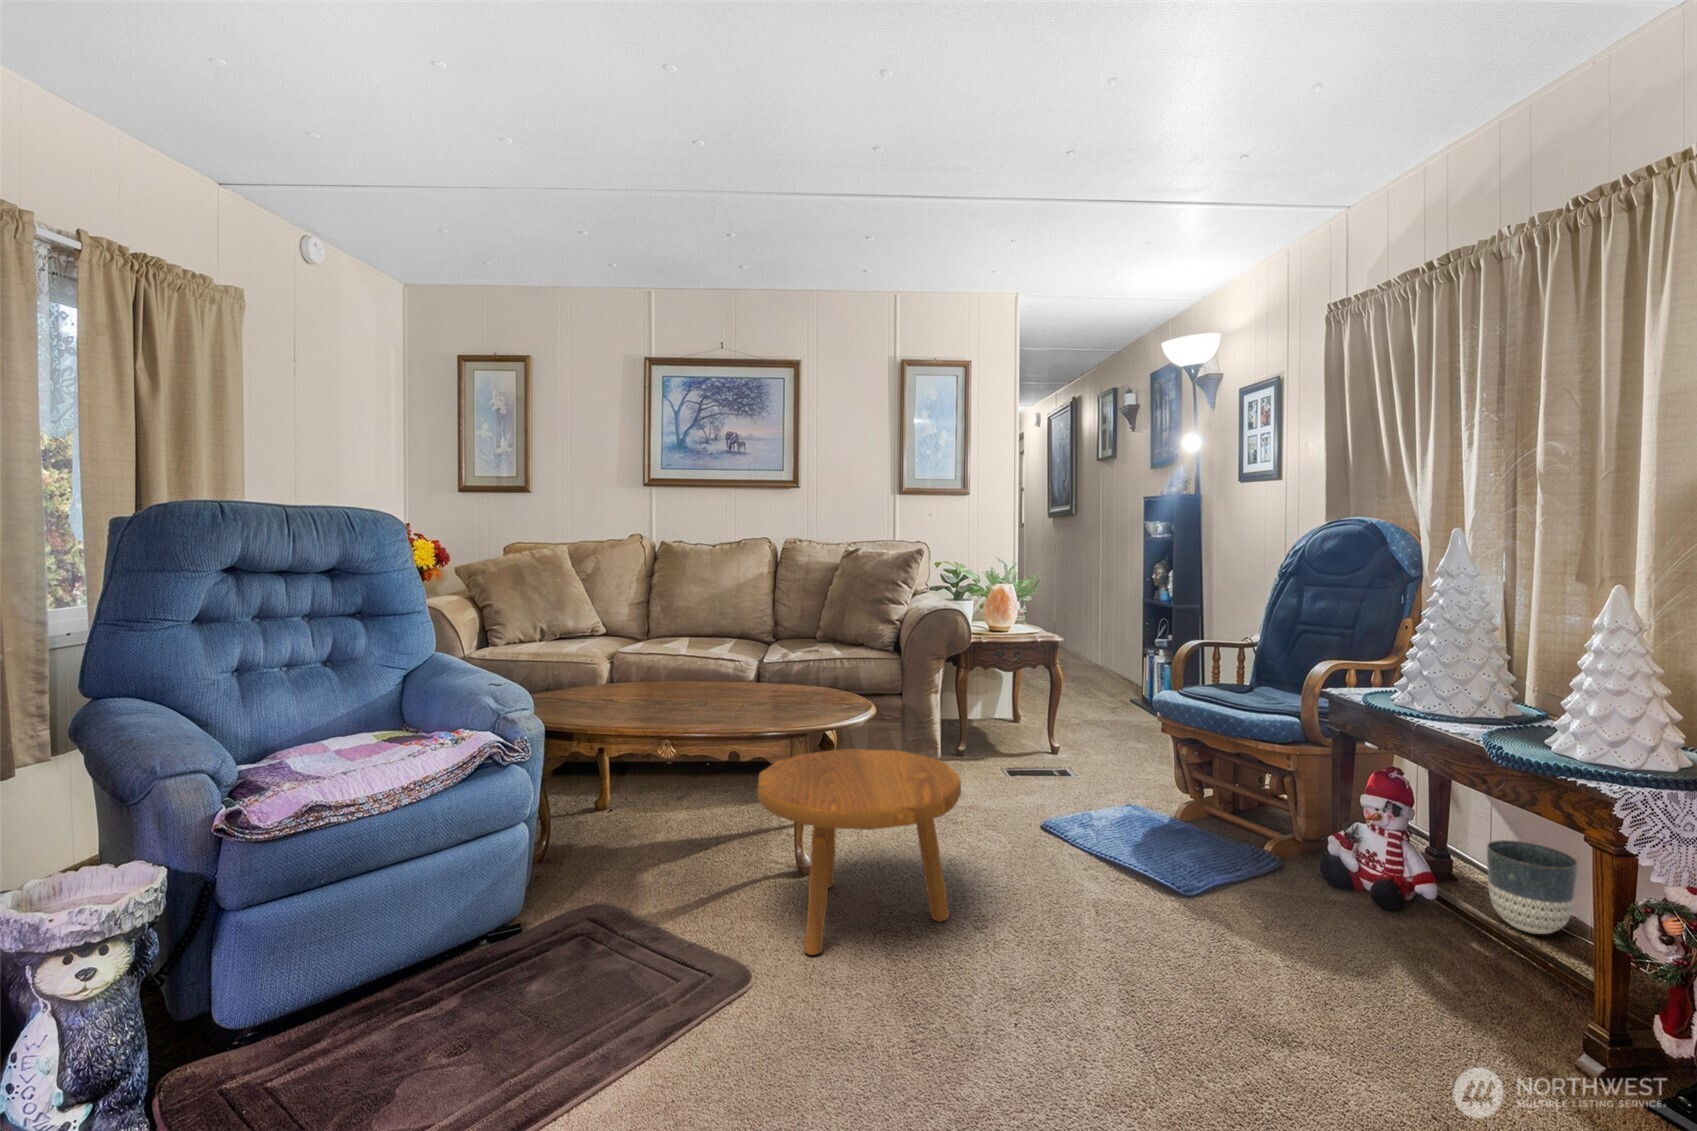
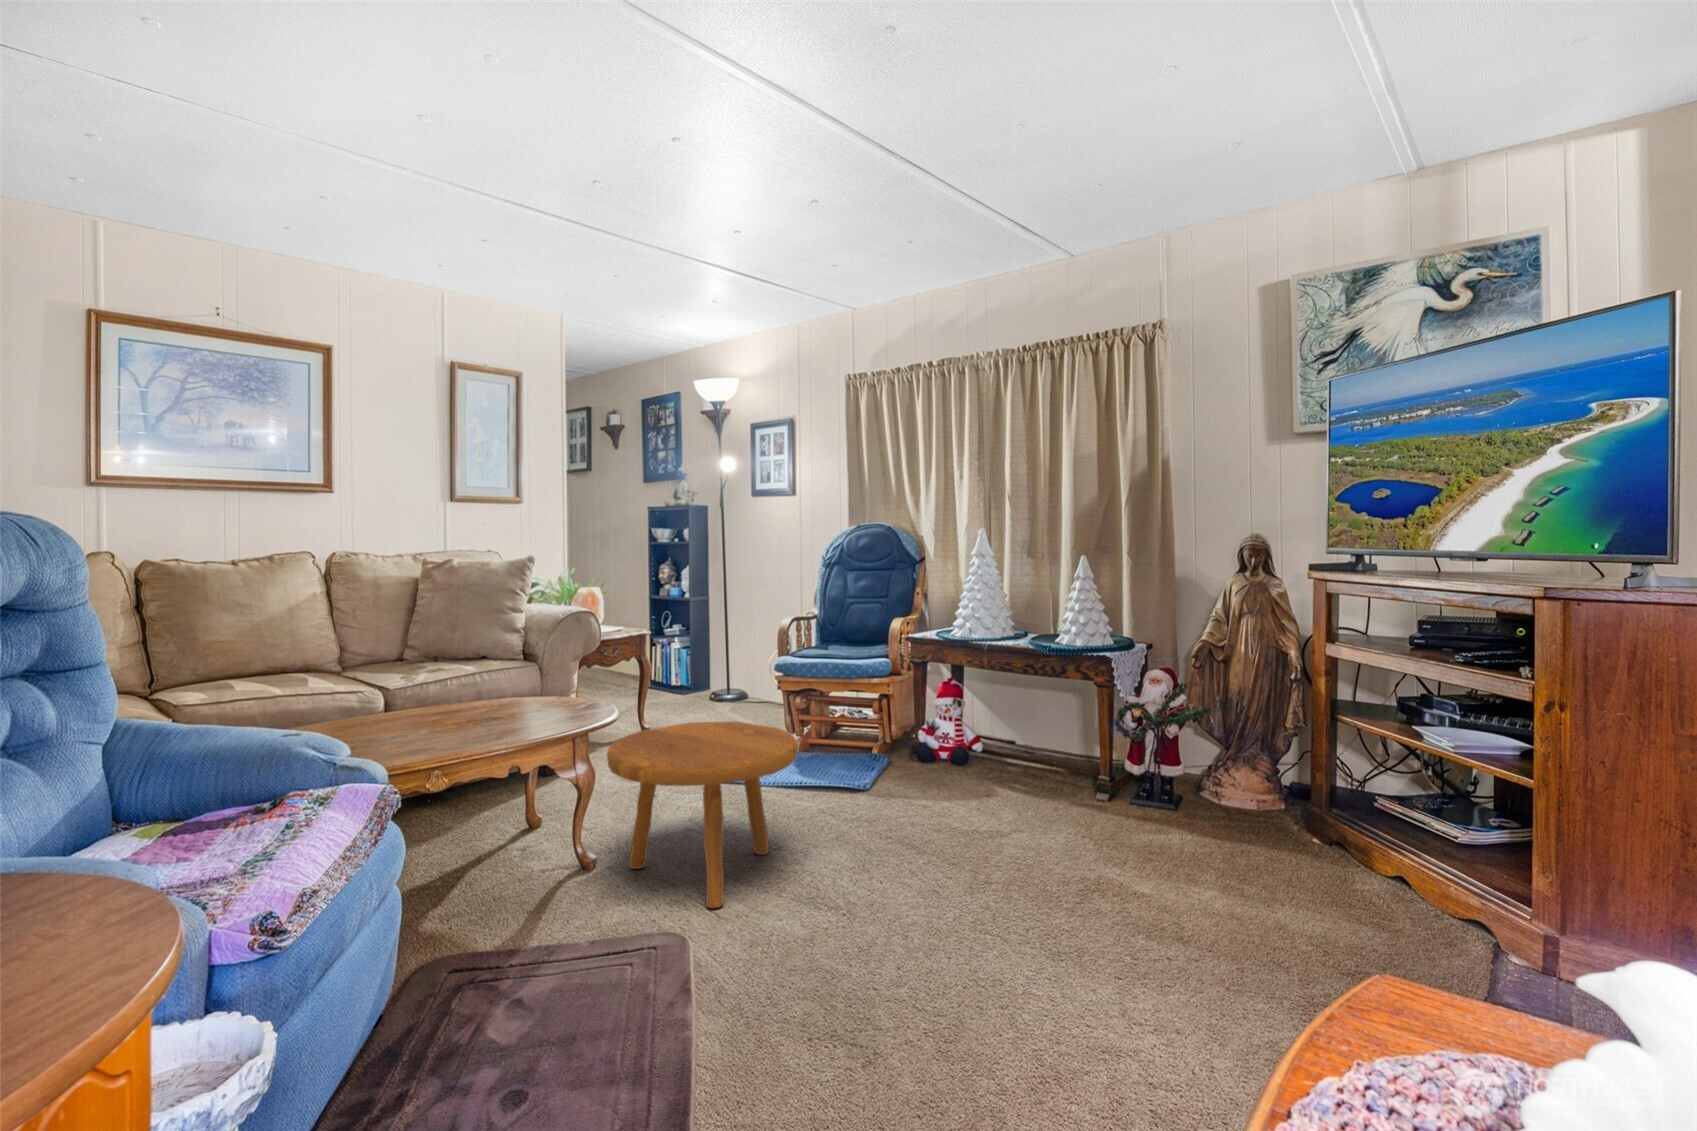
planter: present [1487,840,1578,934] -> none [1001,708,1042,757]

